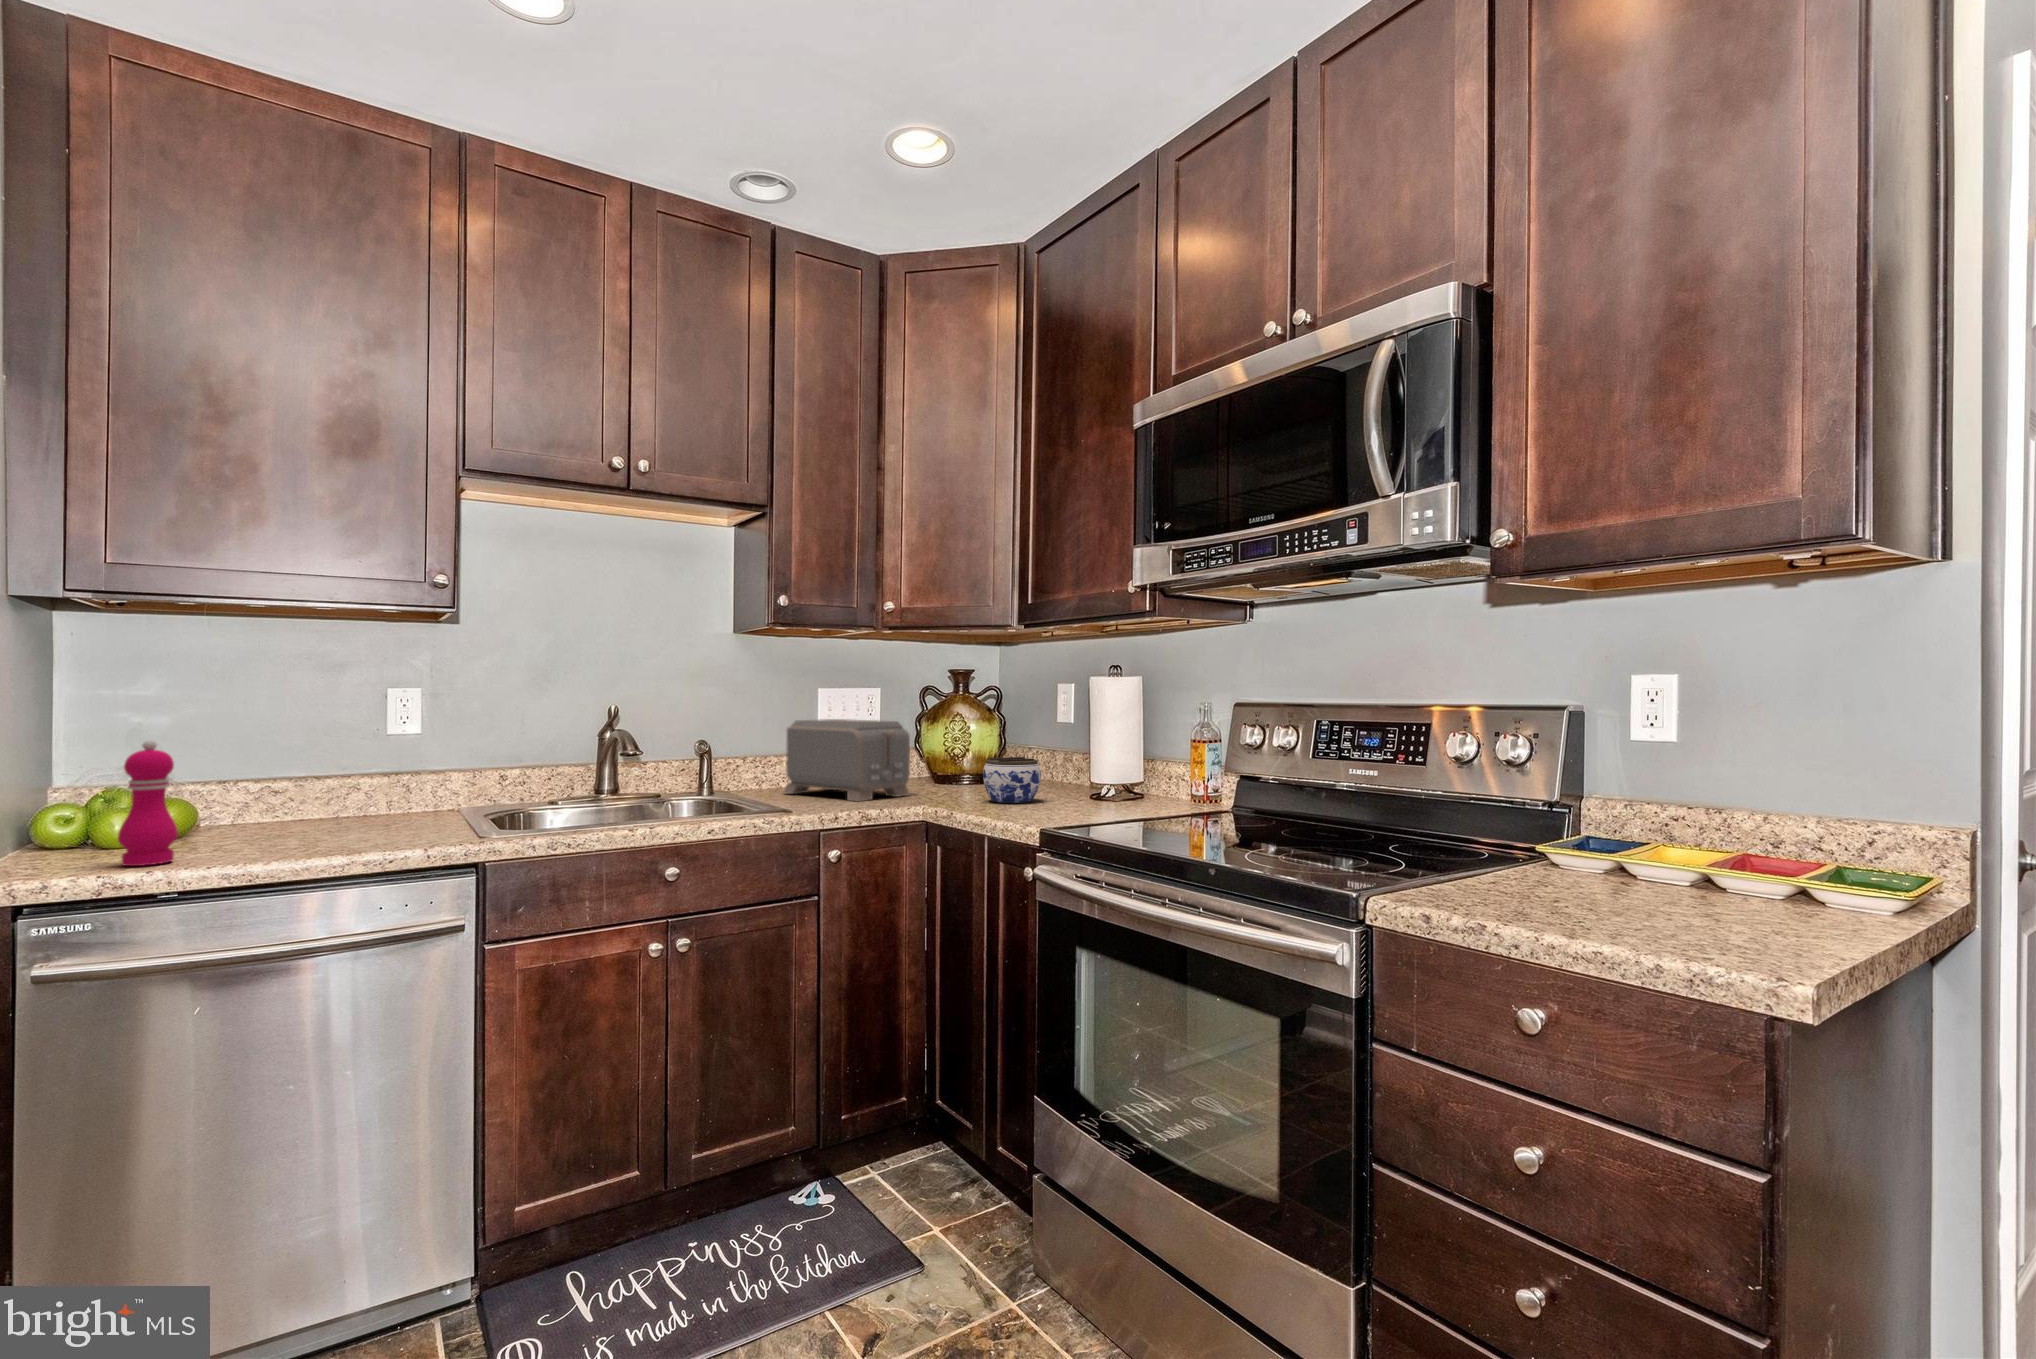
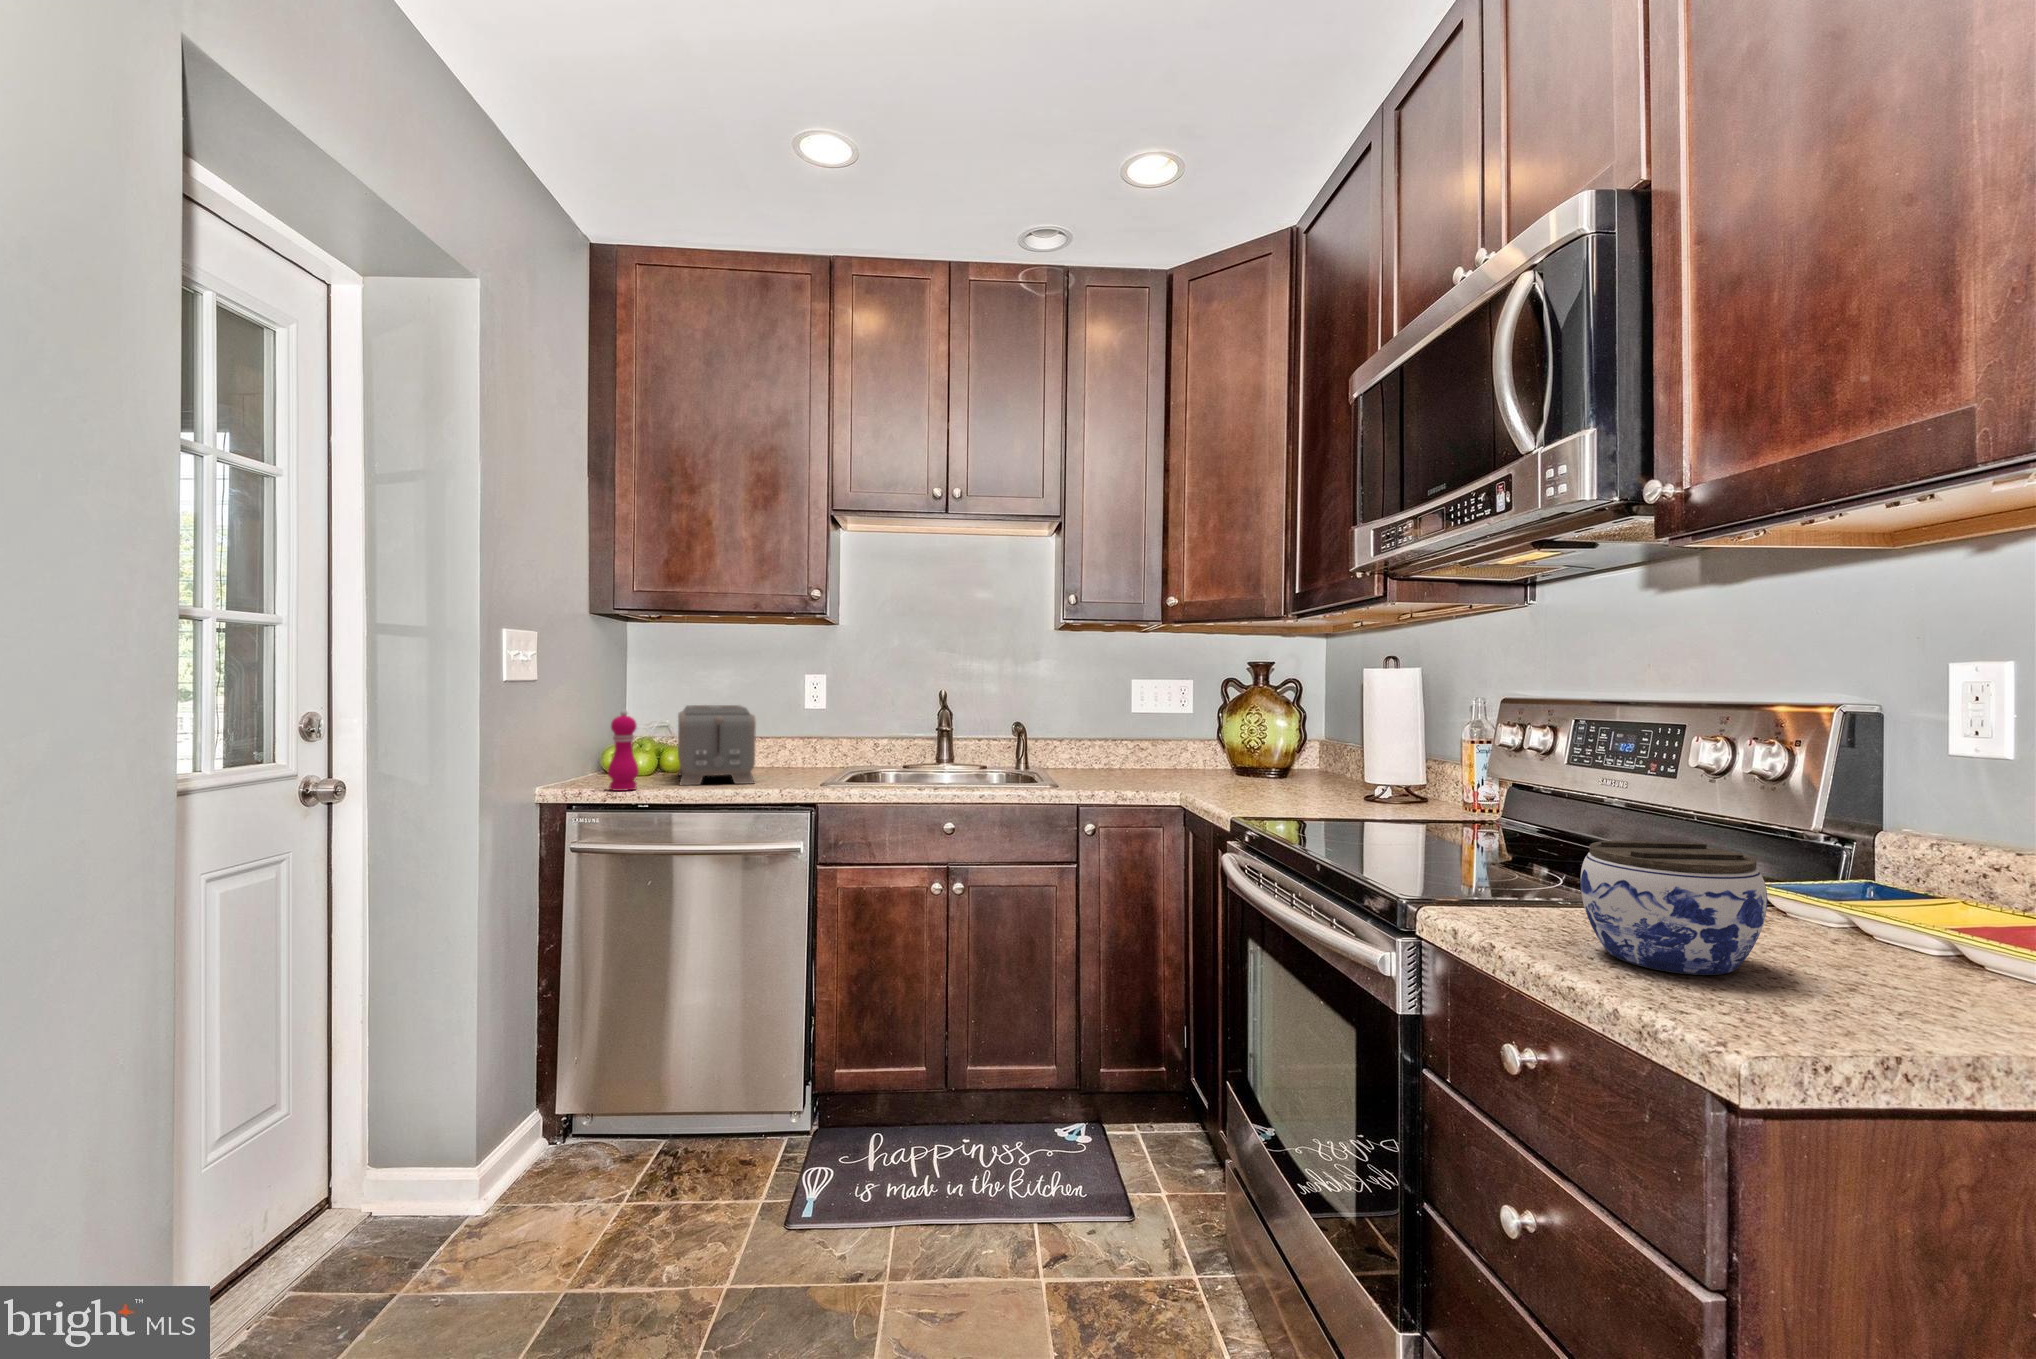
toaster: present [784,719,910,801] -> present [678,705,756,786]
jar: present [983,757,1041,803] -> present [1581,841,1767,975]

